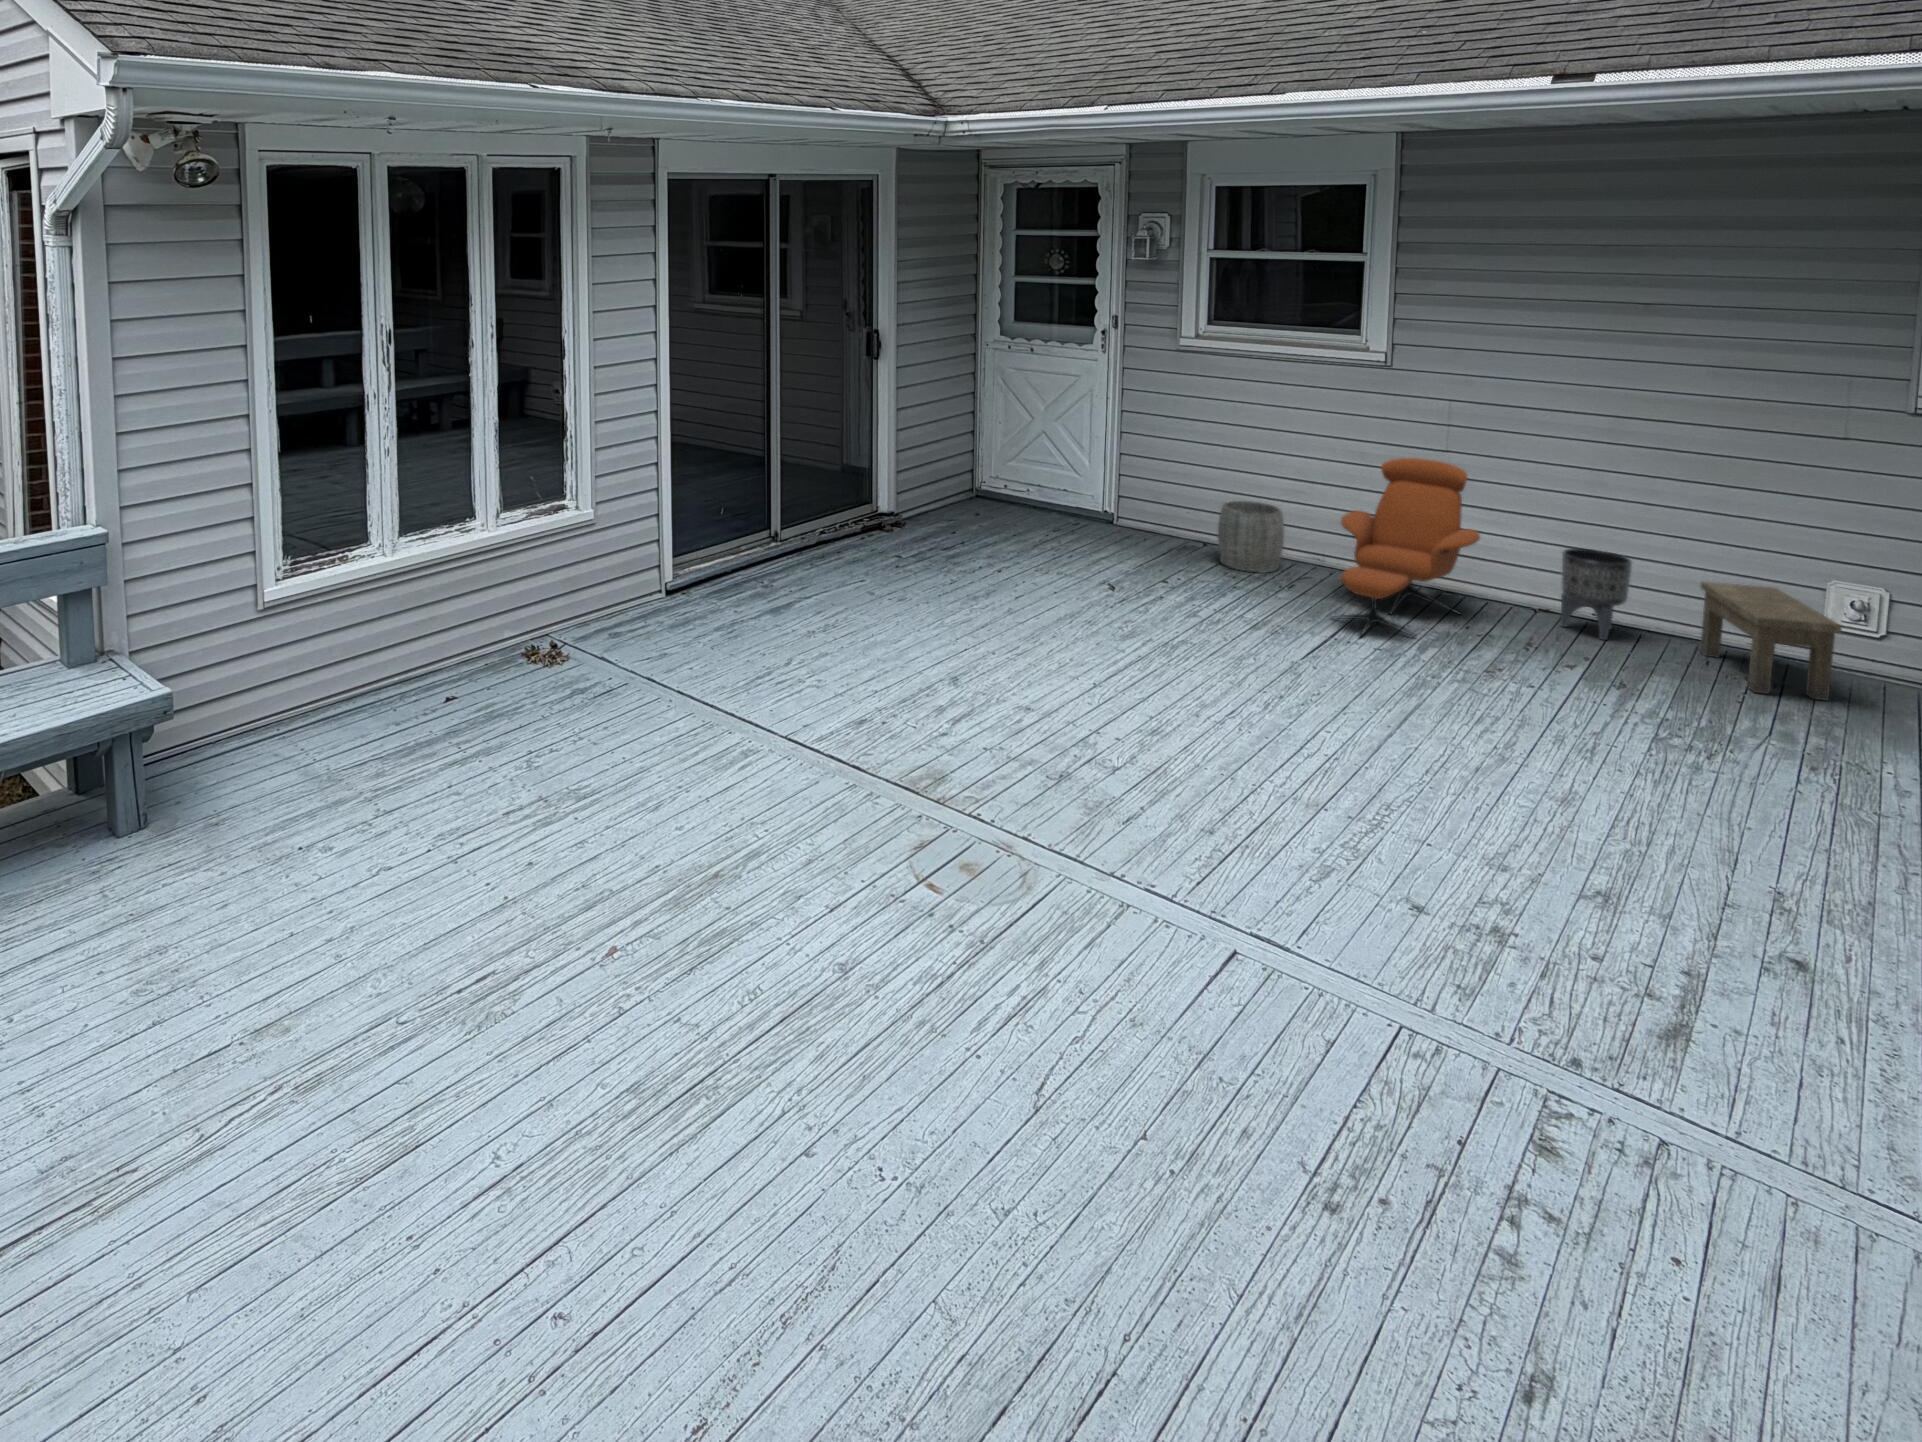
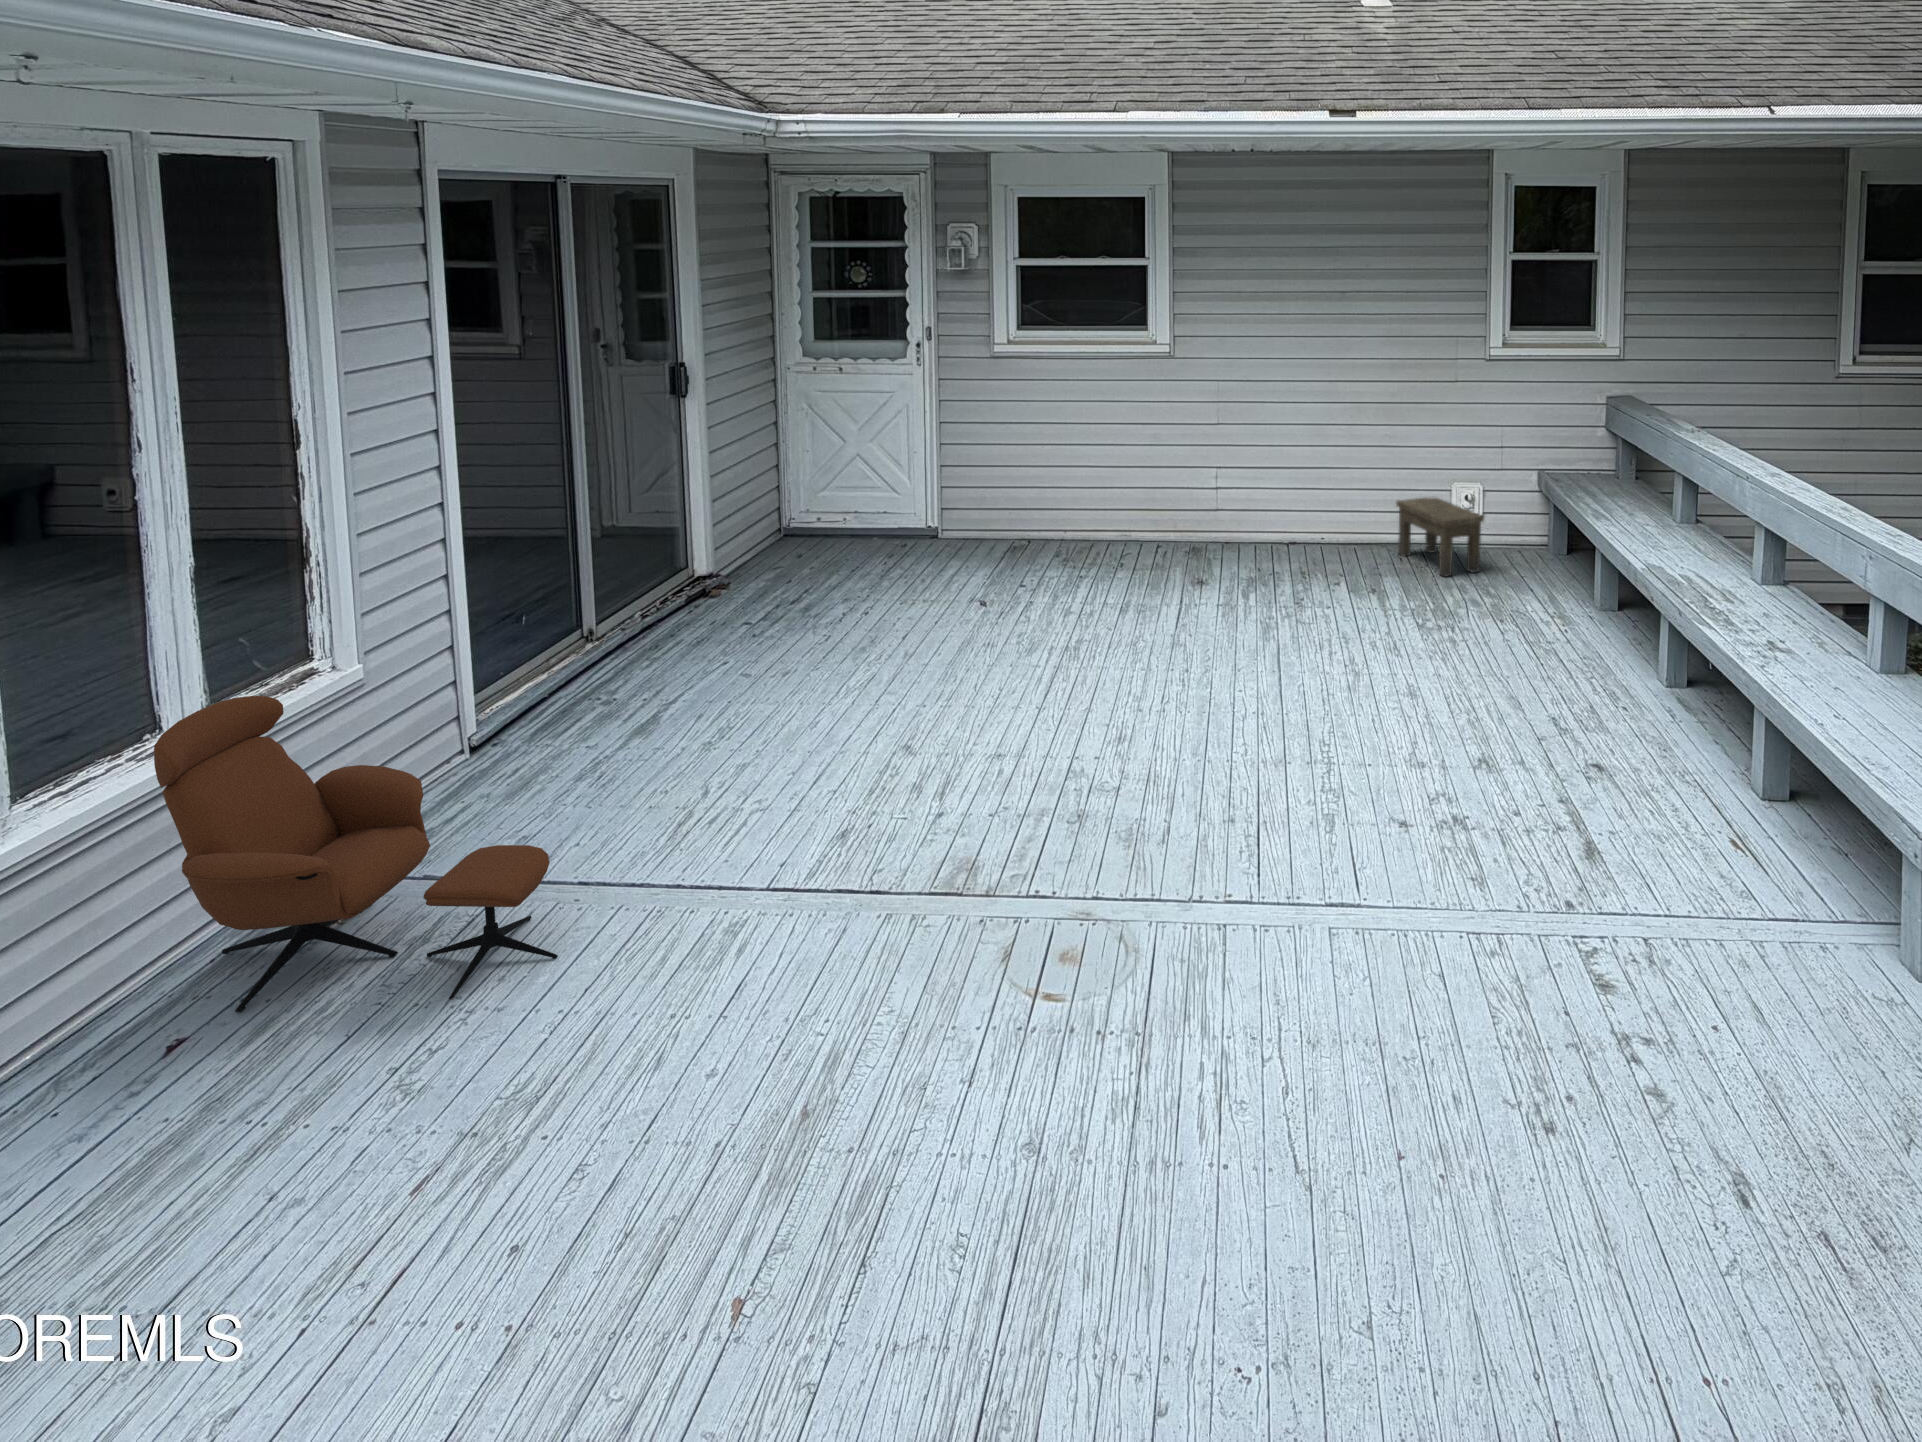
lounge chair: present [1333,458,1480,637] -> present [154,696,558,1012]
woven basket: present [1218,501,1284,573] -> none [1051,493,1107,561]
planter: present [1561,548,1632,640] -> none [1313,489,1357,559]

